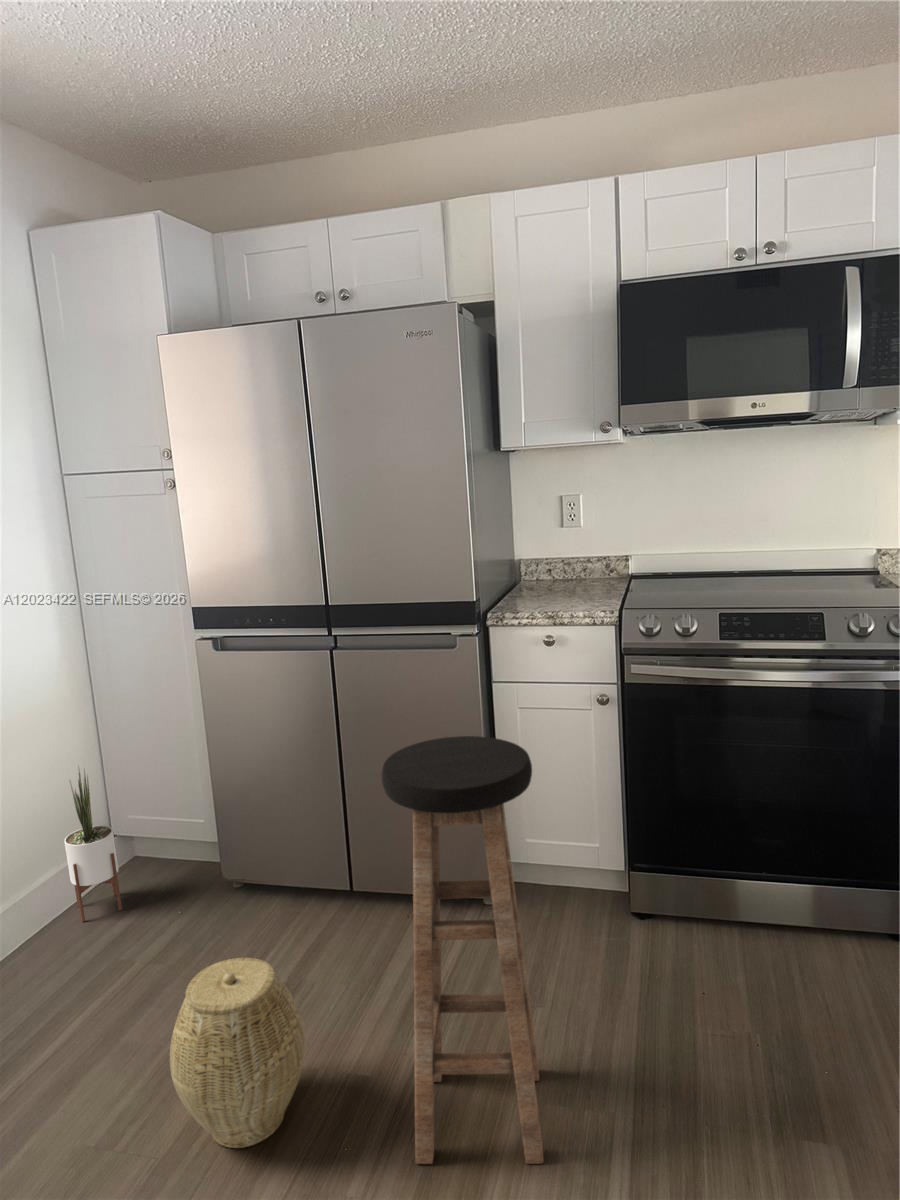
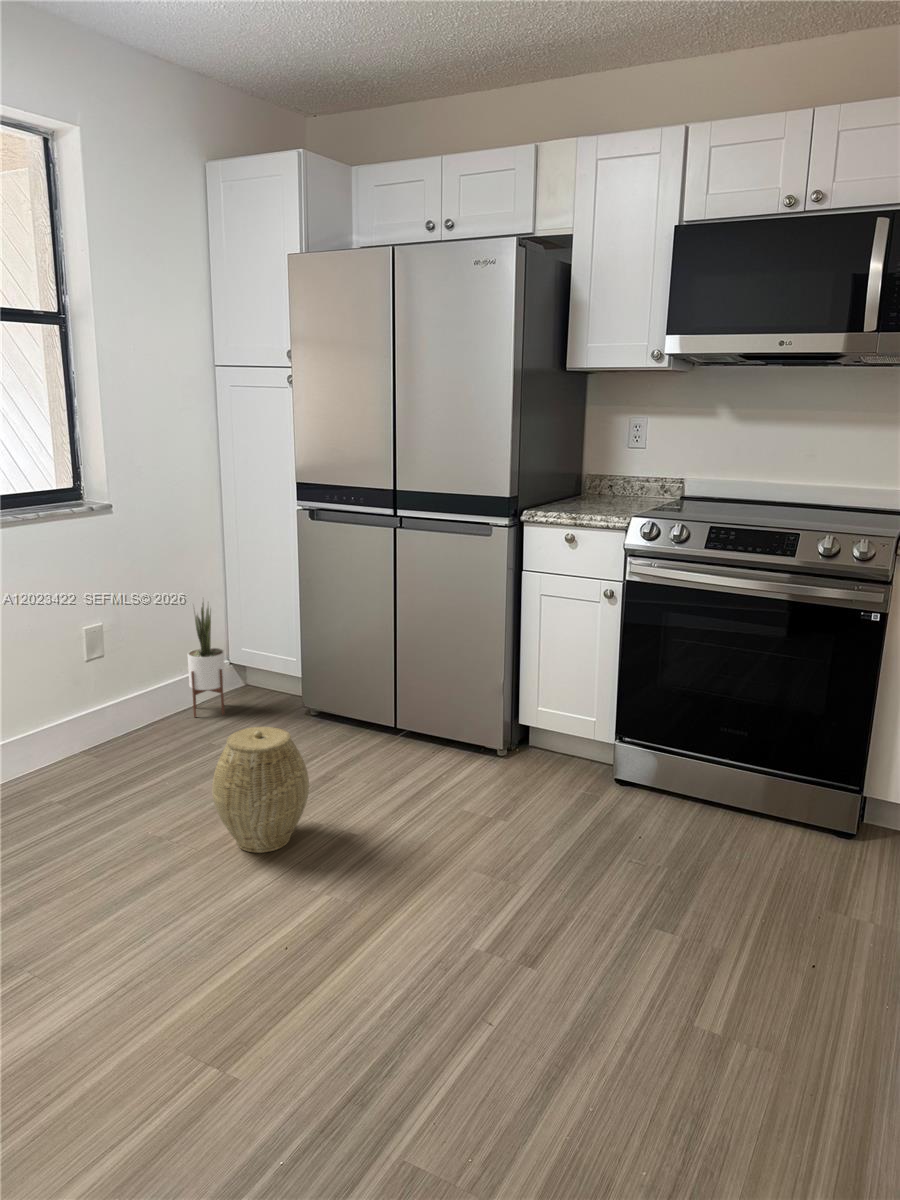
bar stool: present [382,736,544,1164] -> none [363,584,479,899]

